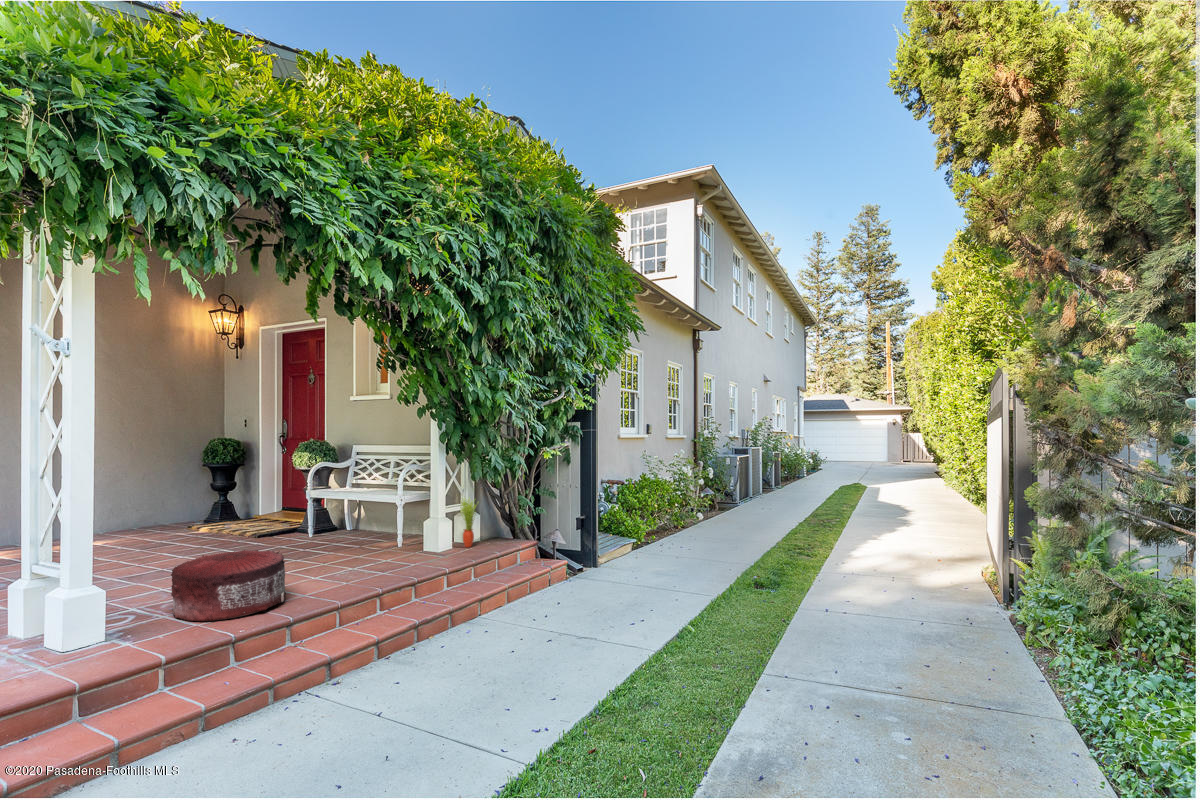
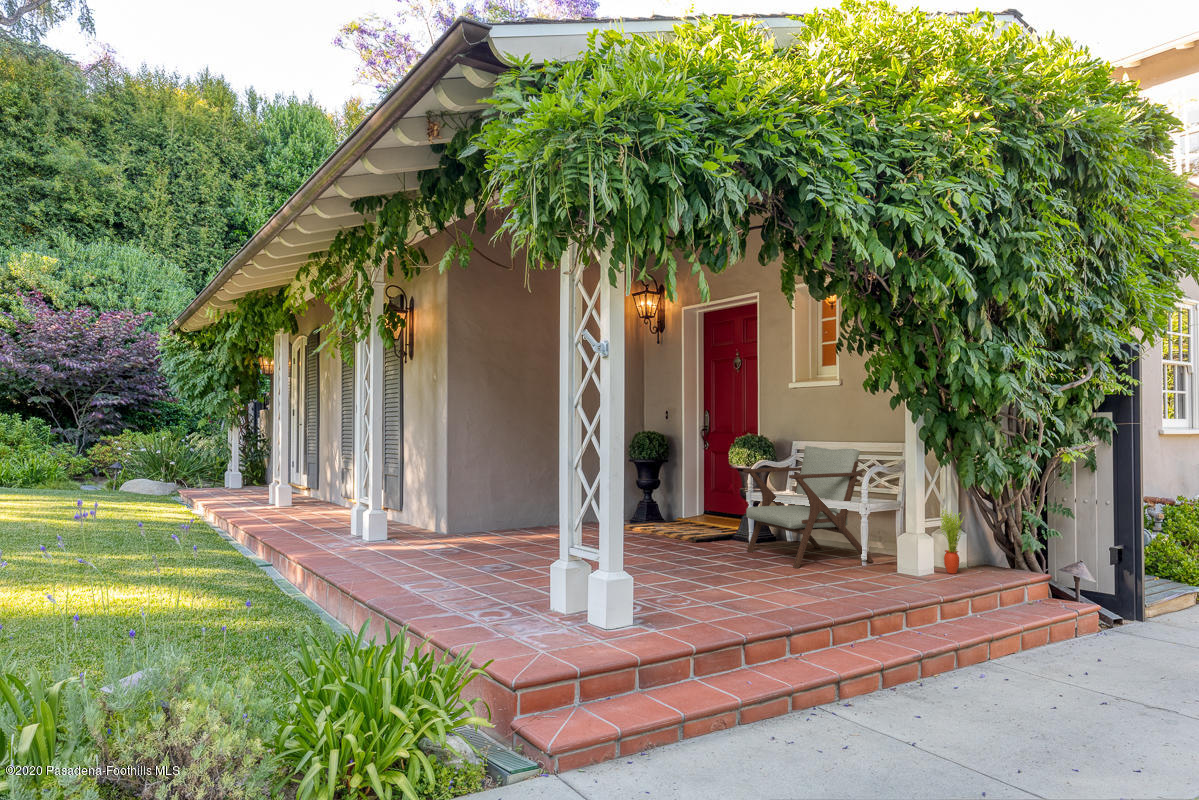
lounge chair: none [299,449,411,556] -> present [743,446,874,568]
pouf: present [171,550,286,621] -> none [669,551,772,620]

